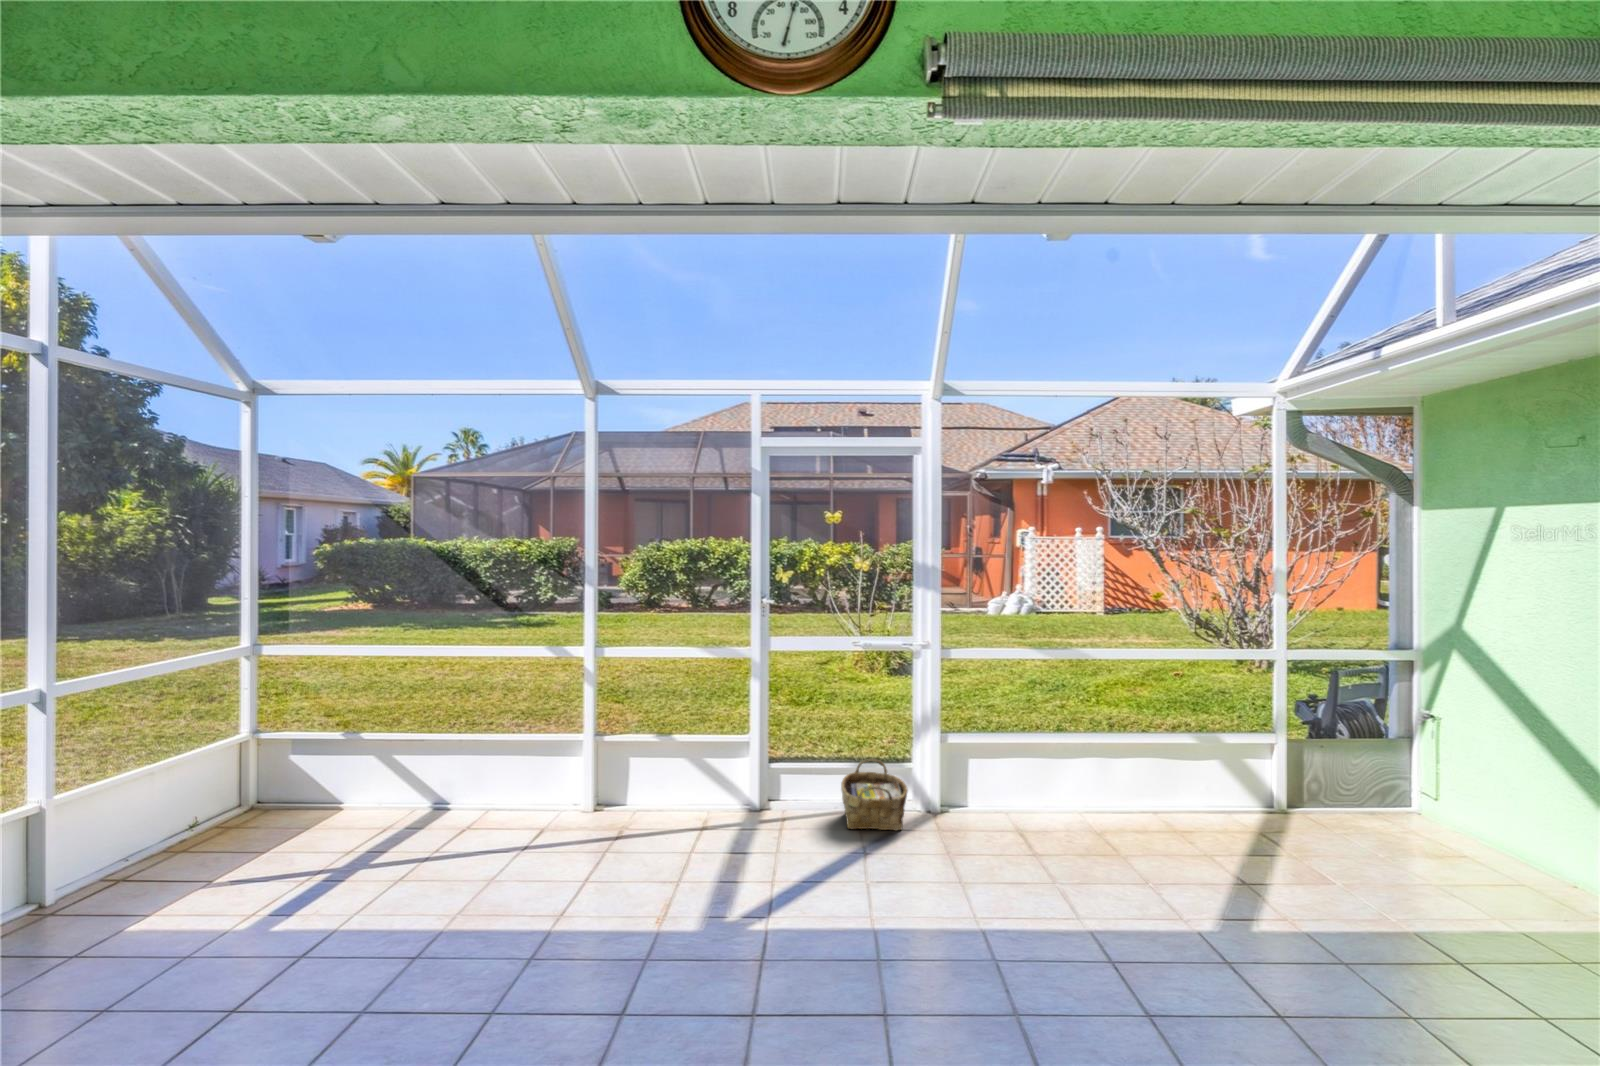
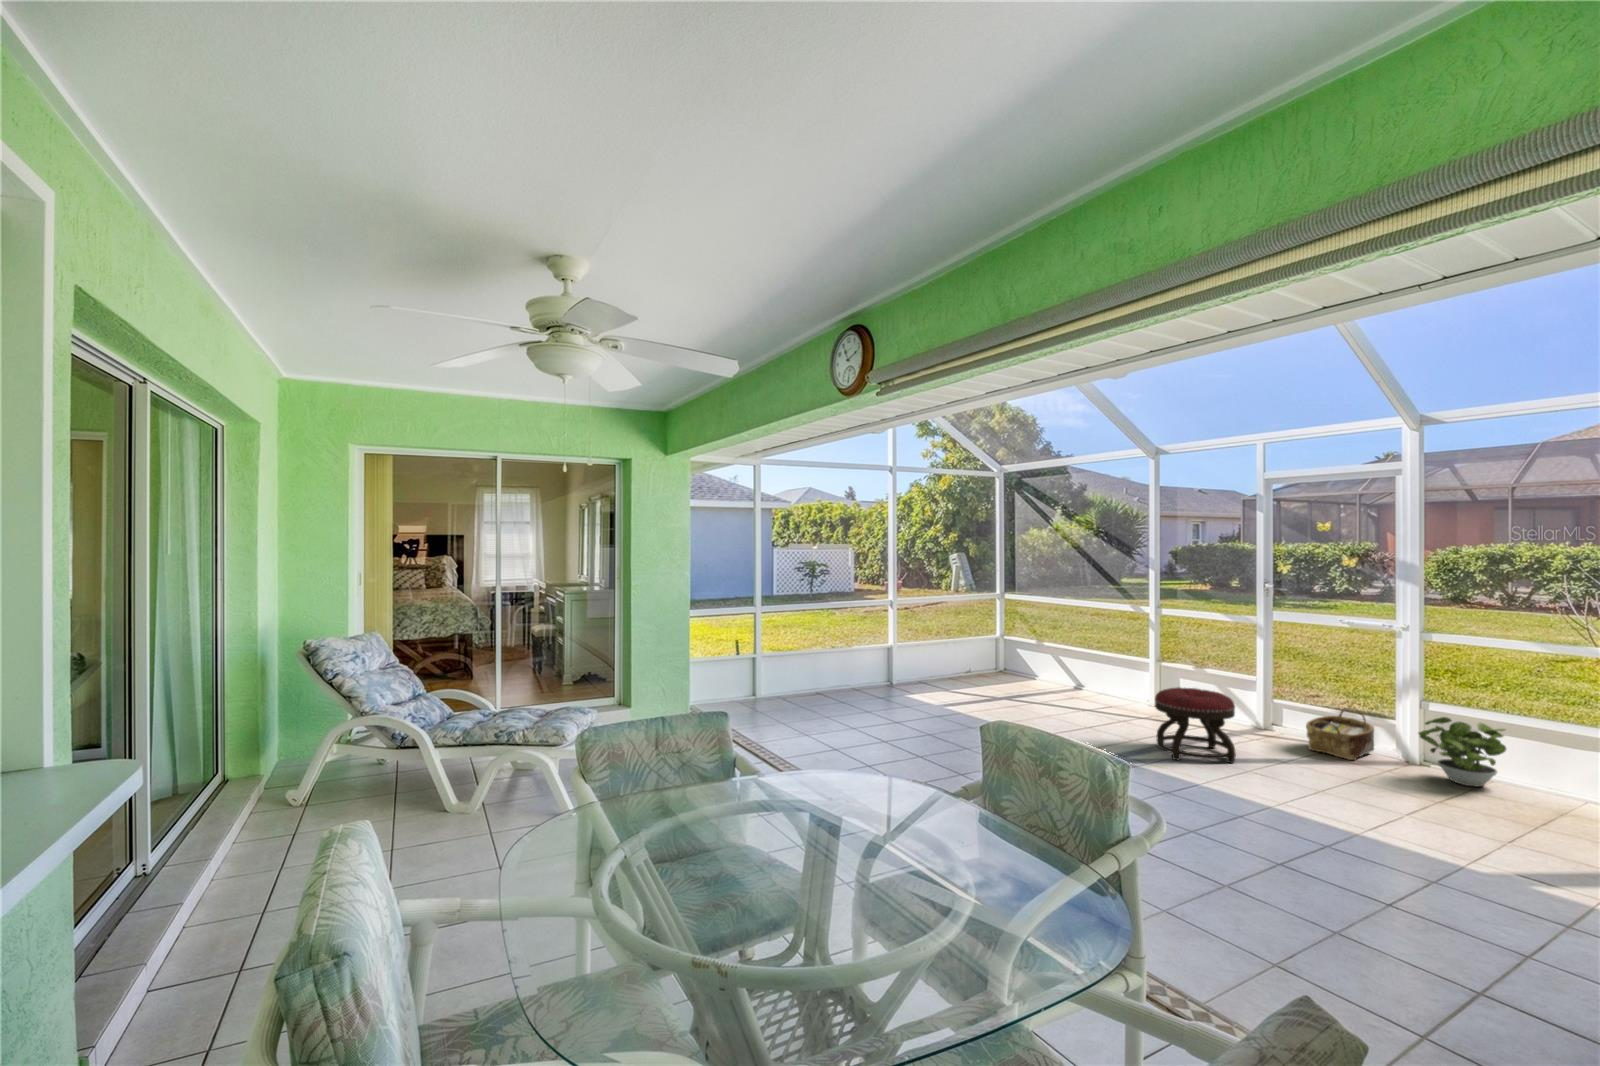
potted plant: none [971,750,1040,829] -> present [1419,717,1506,787]
ottoman: none [715,780,836,911] -> present [1155,687,1236,763]

